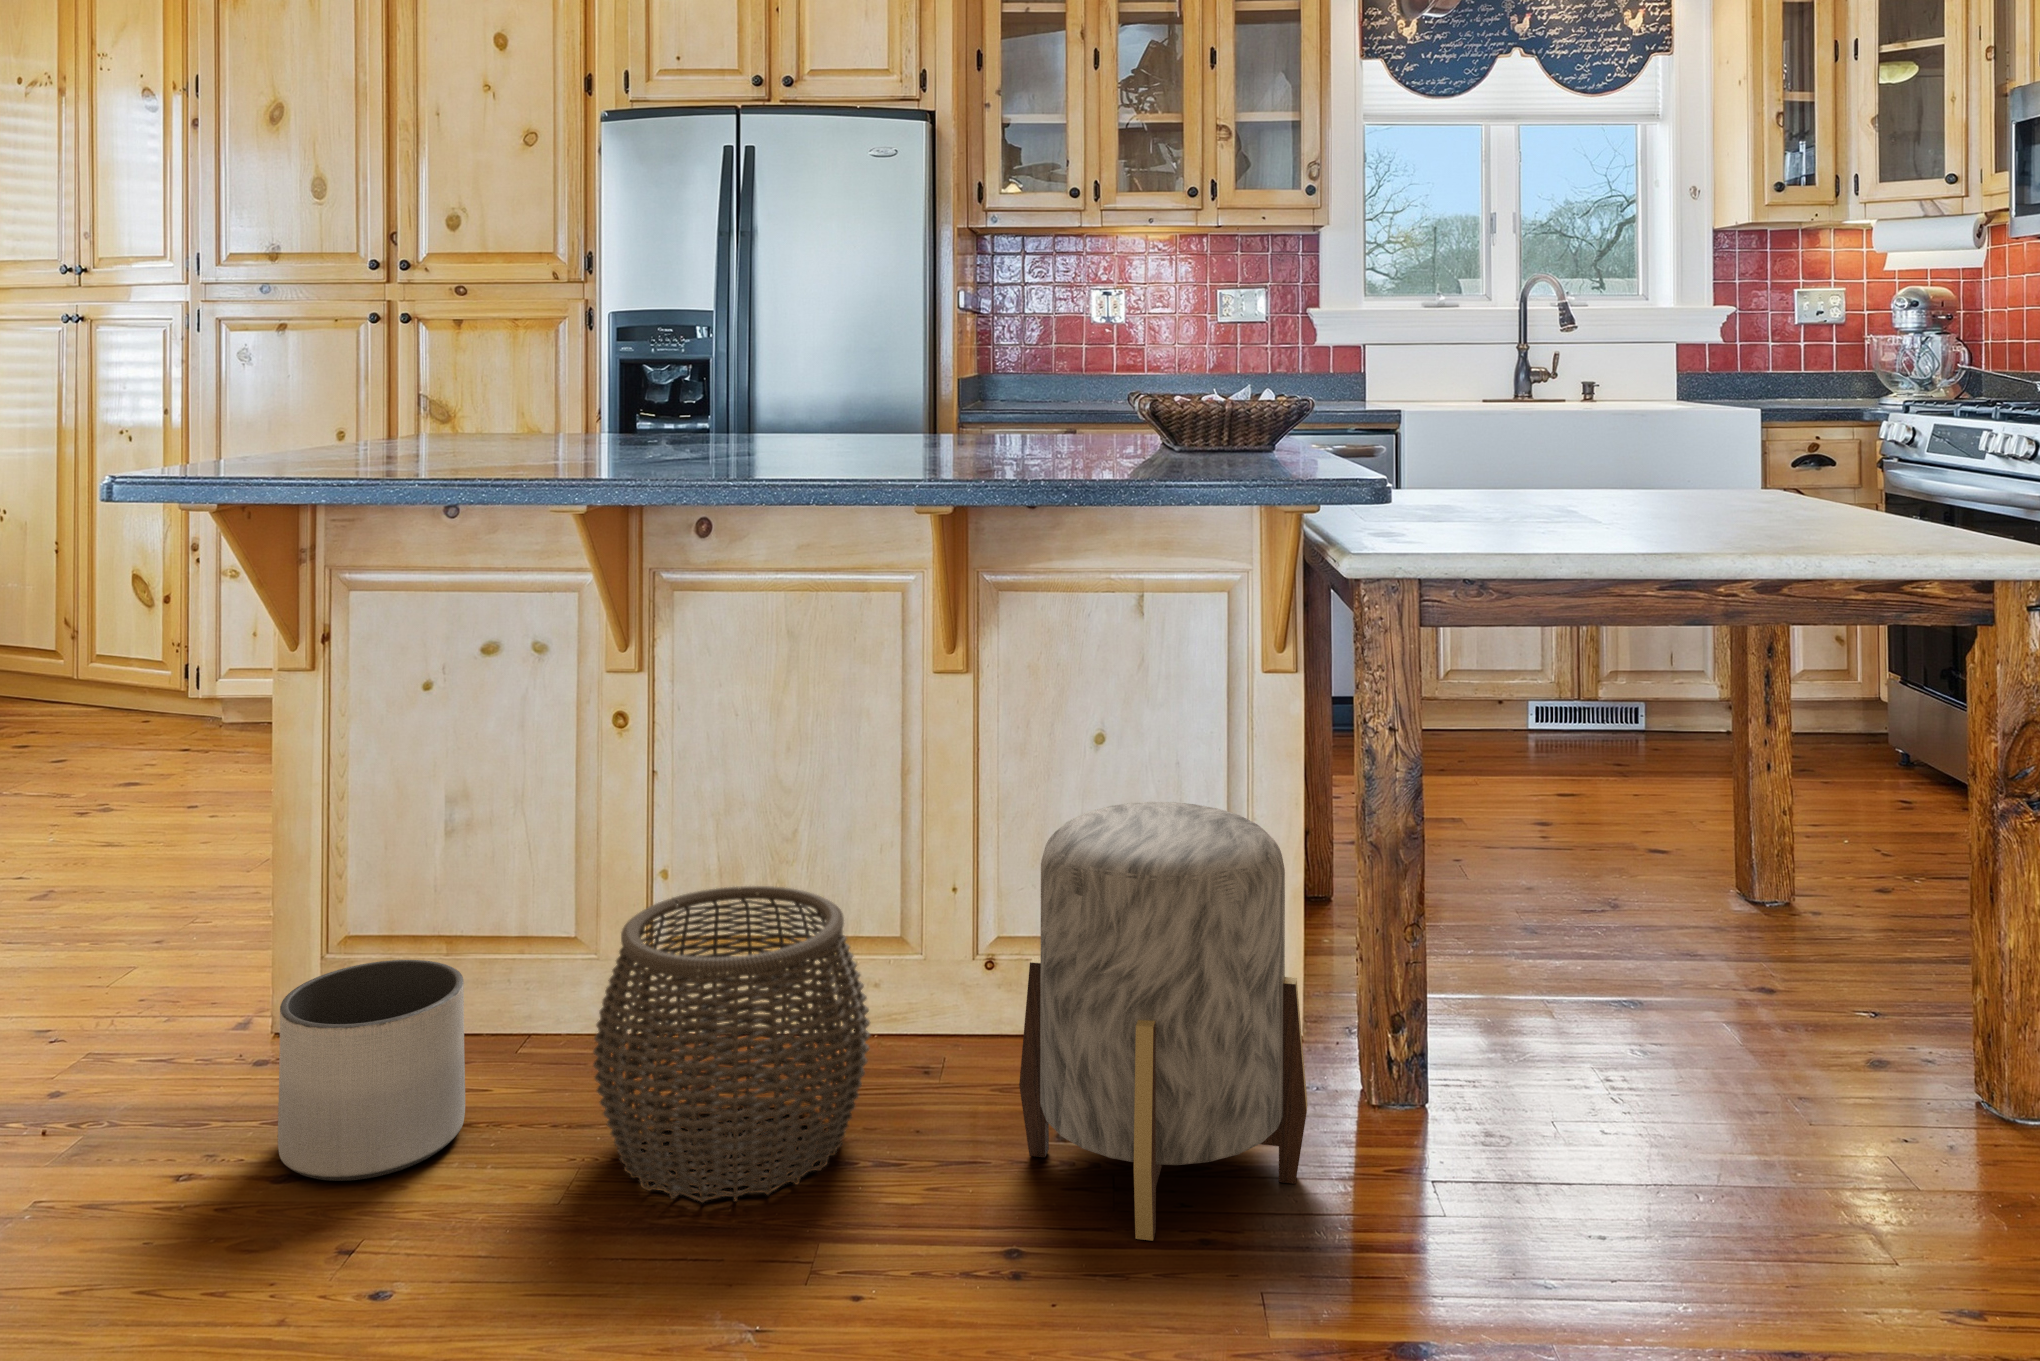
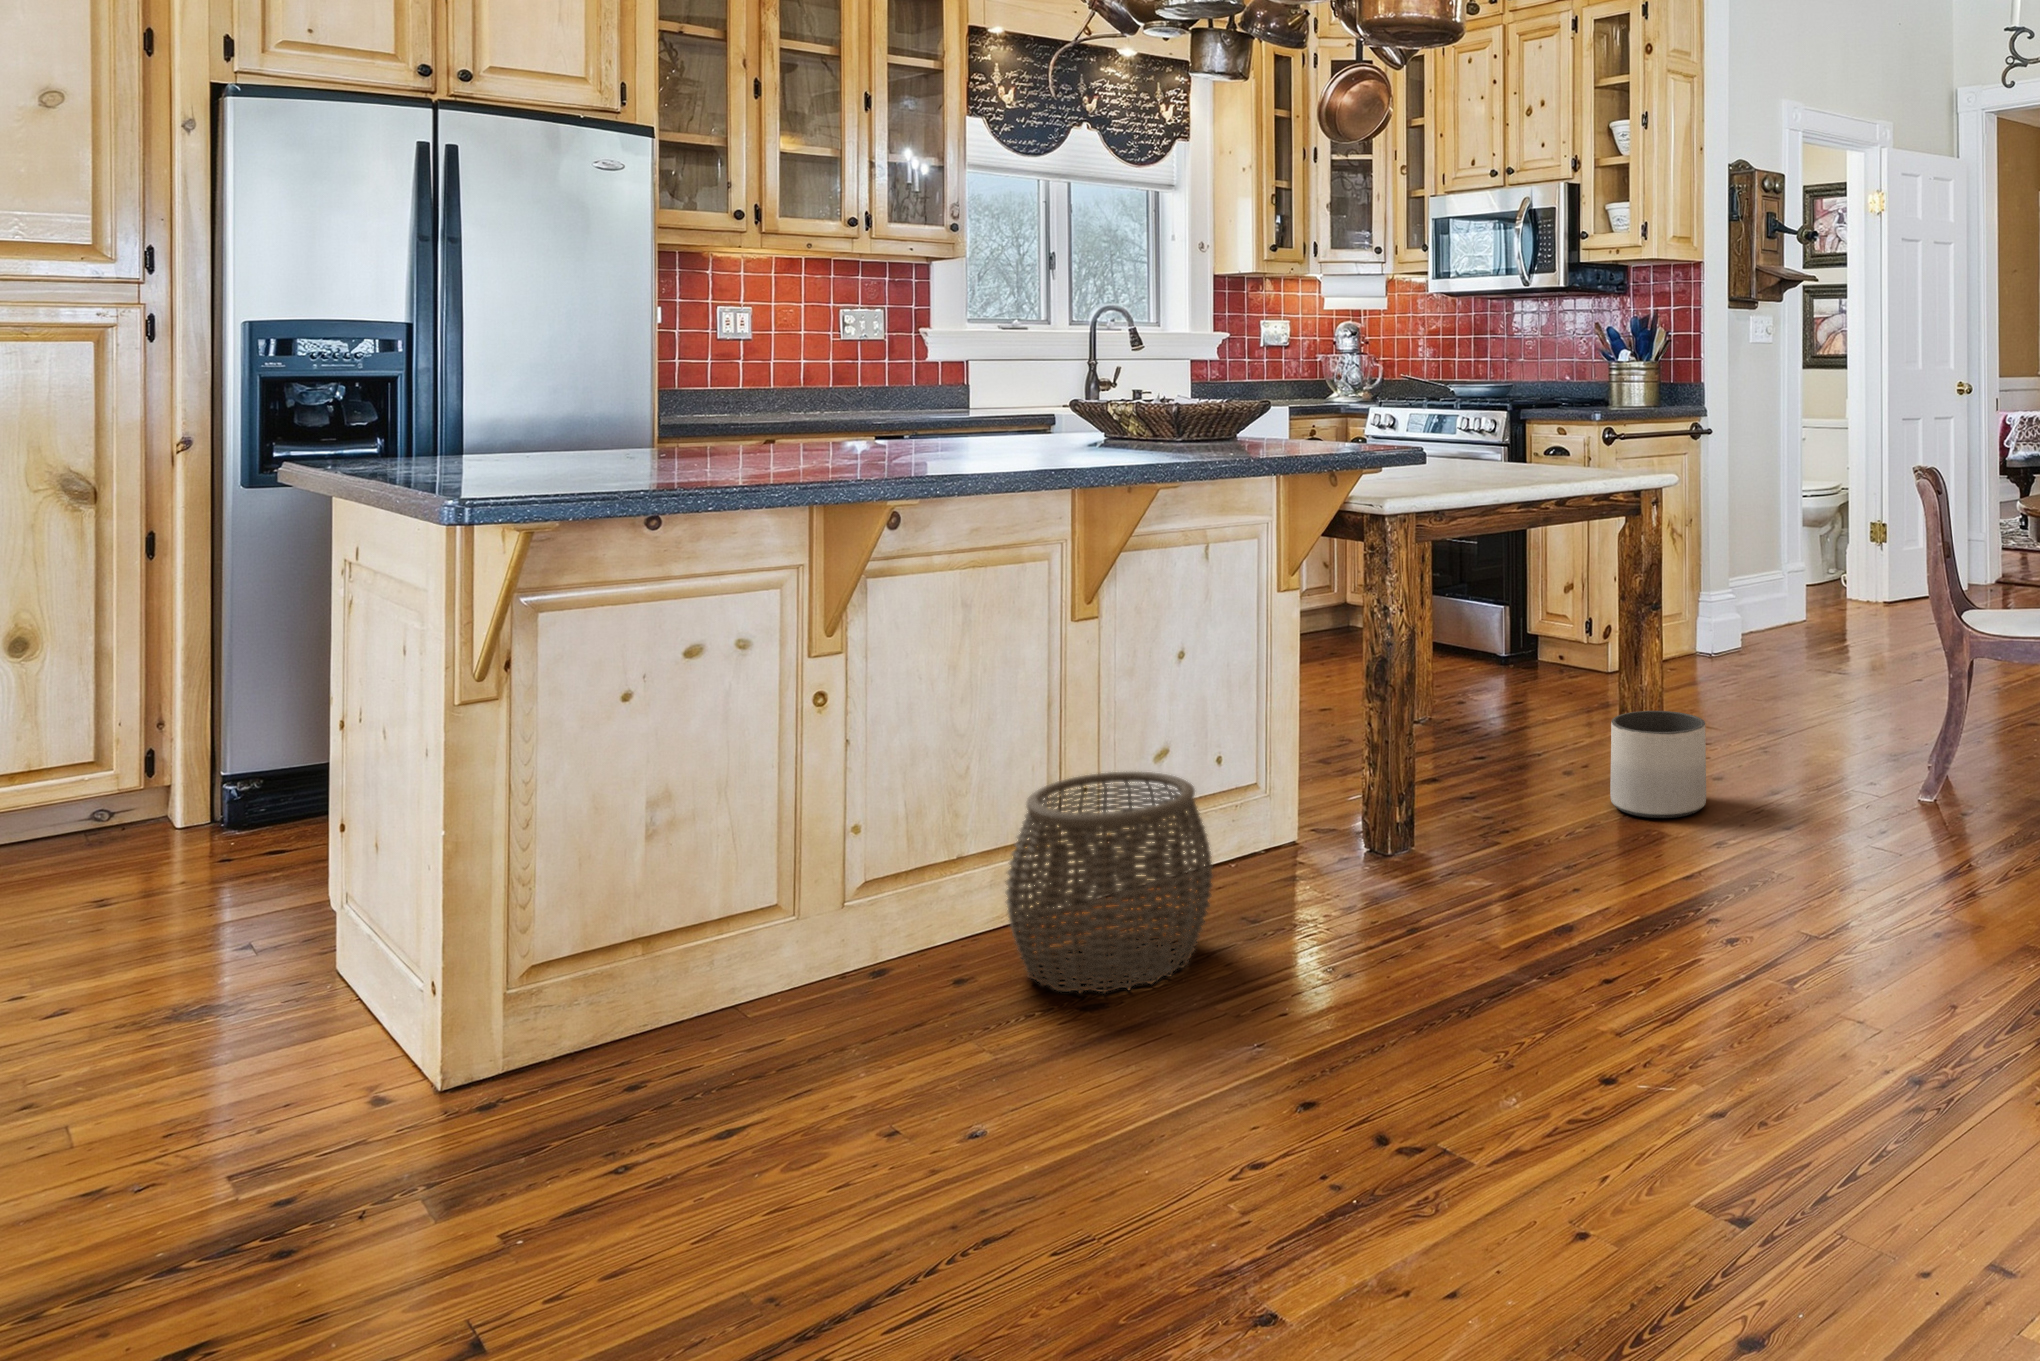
stool: present [1019,802,1308,1241] -> none [1277,658,1440,910]
planter: present [278,960,465,1181] -> present [1610,711,1706,818]

